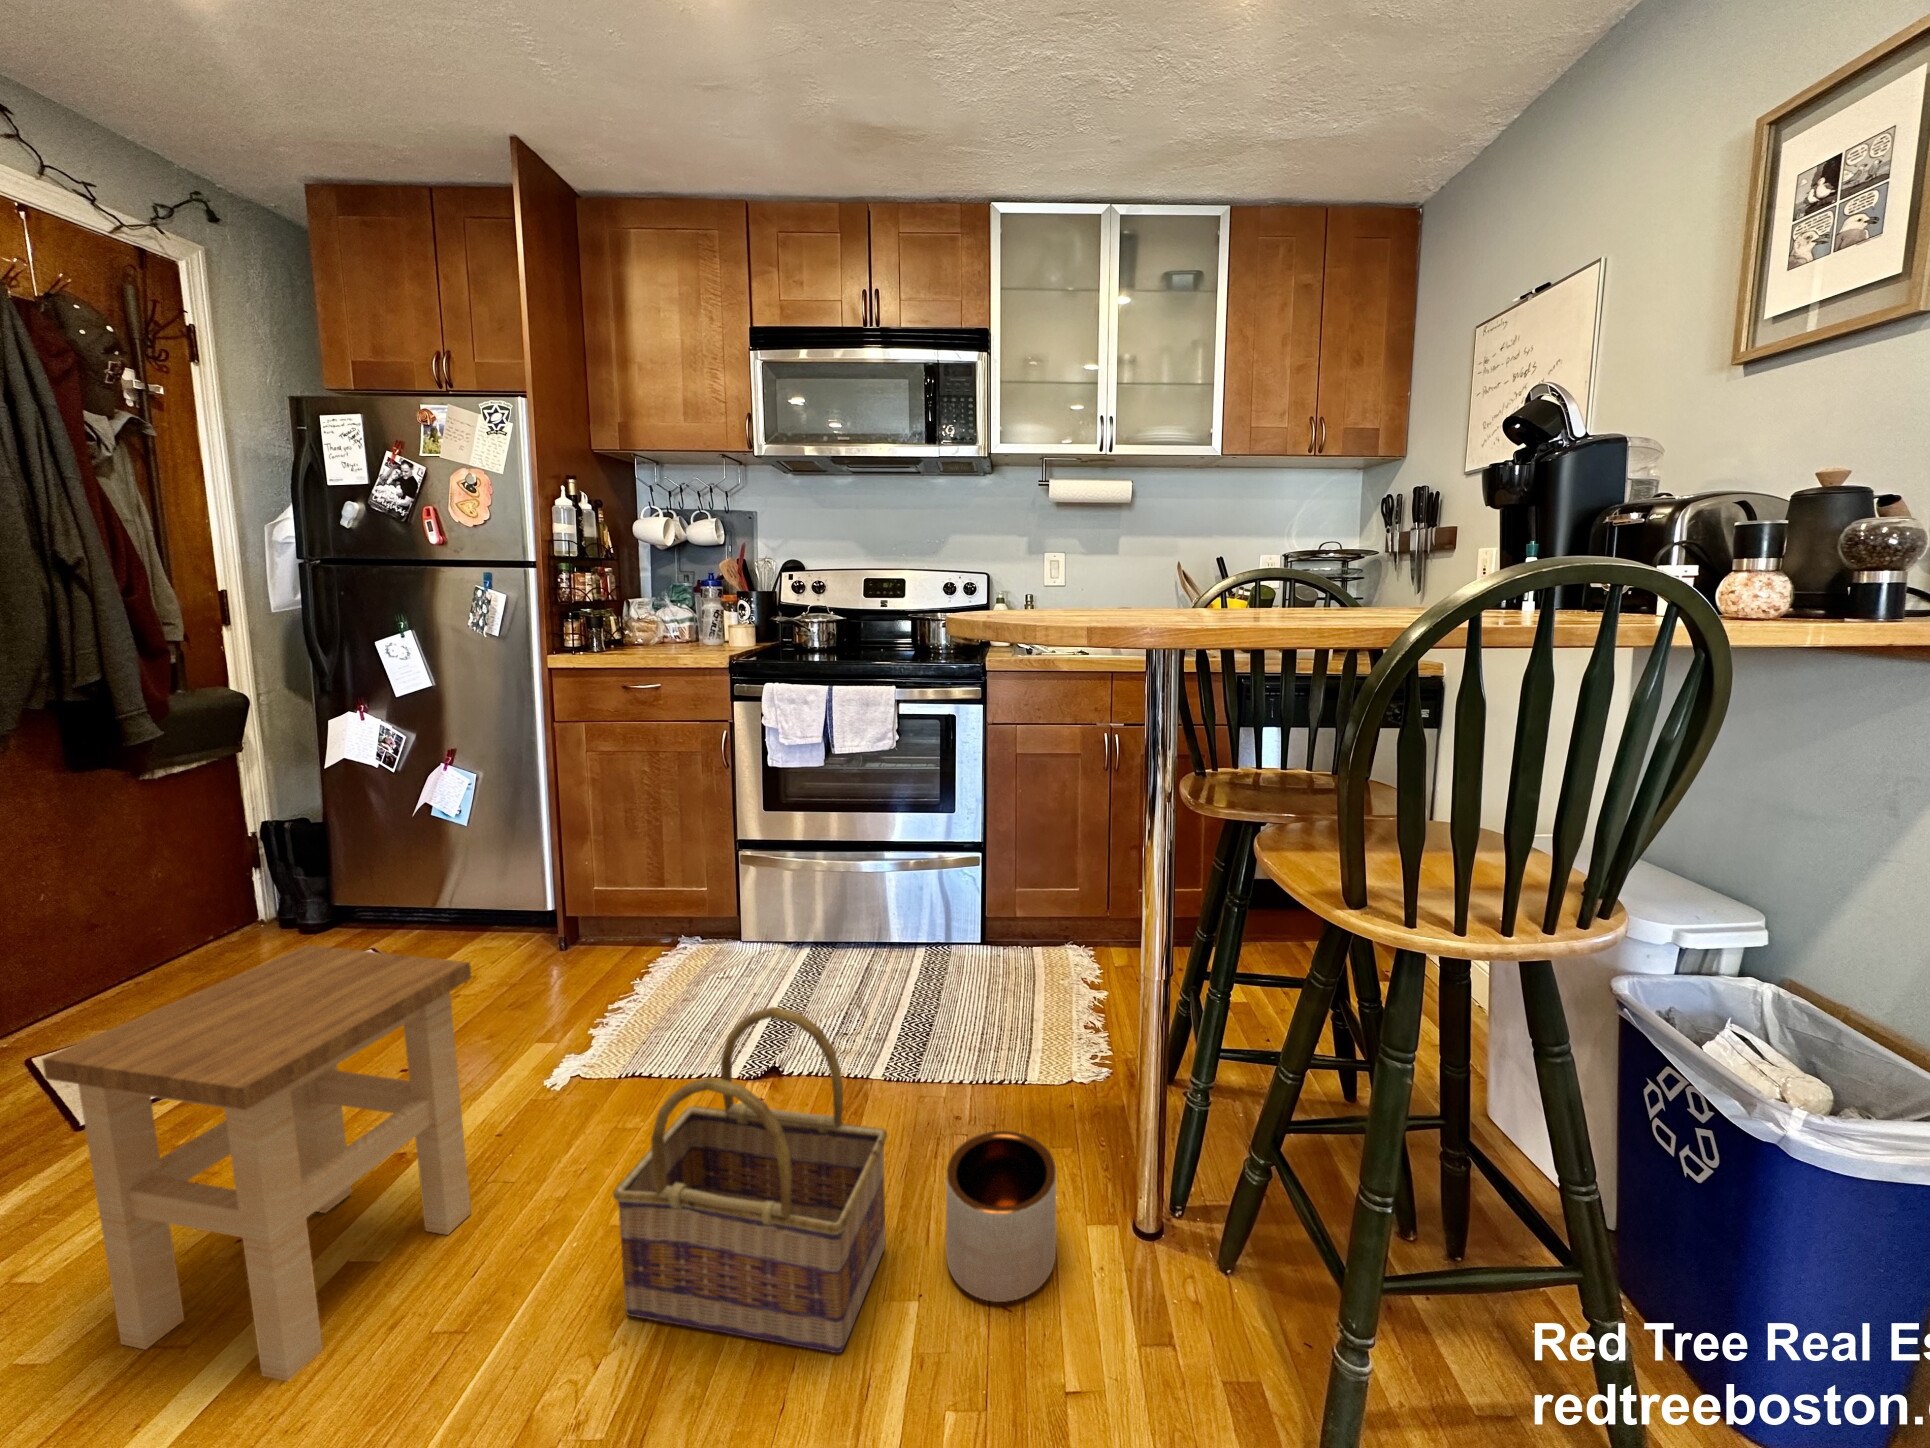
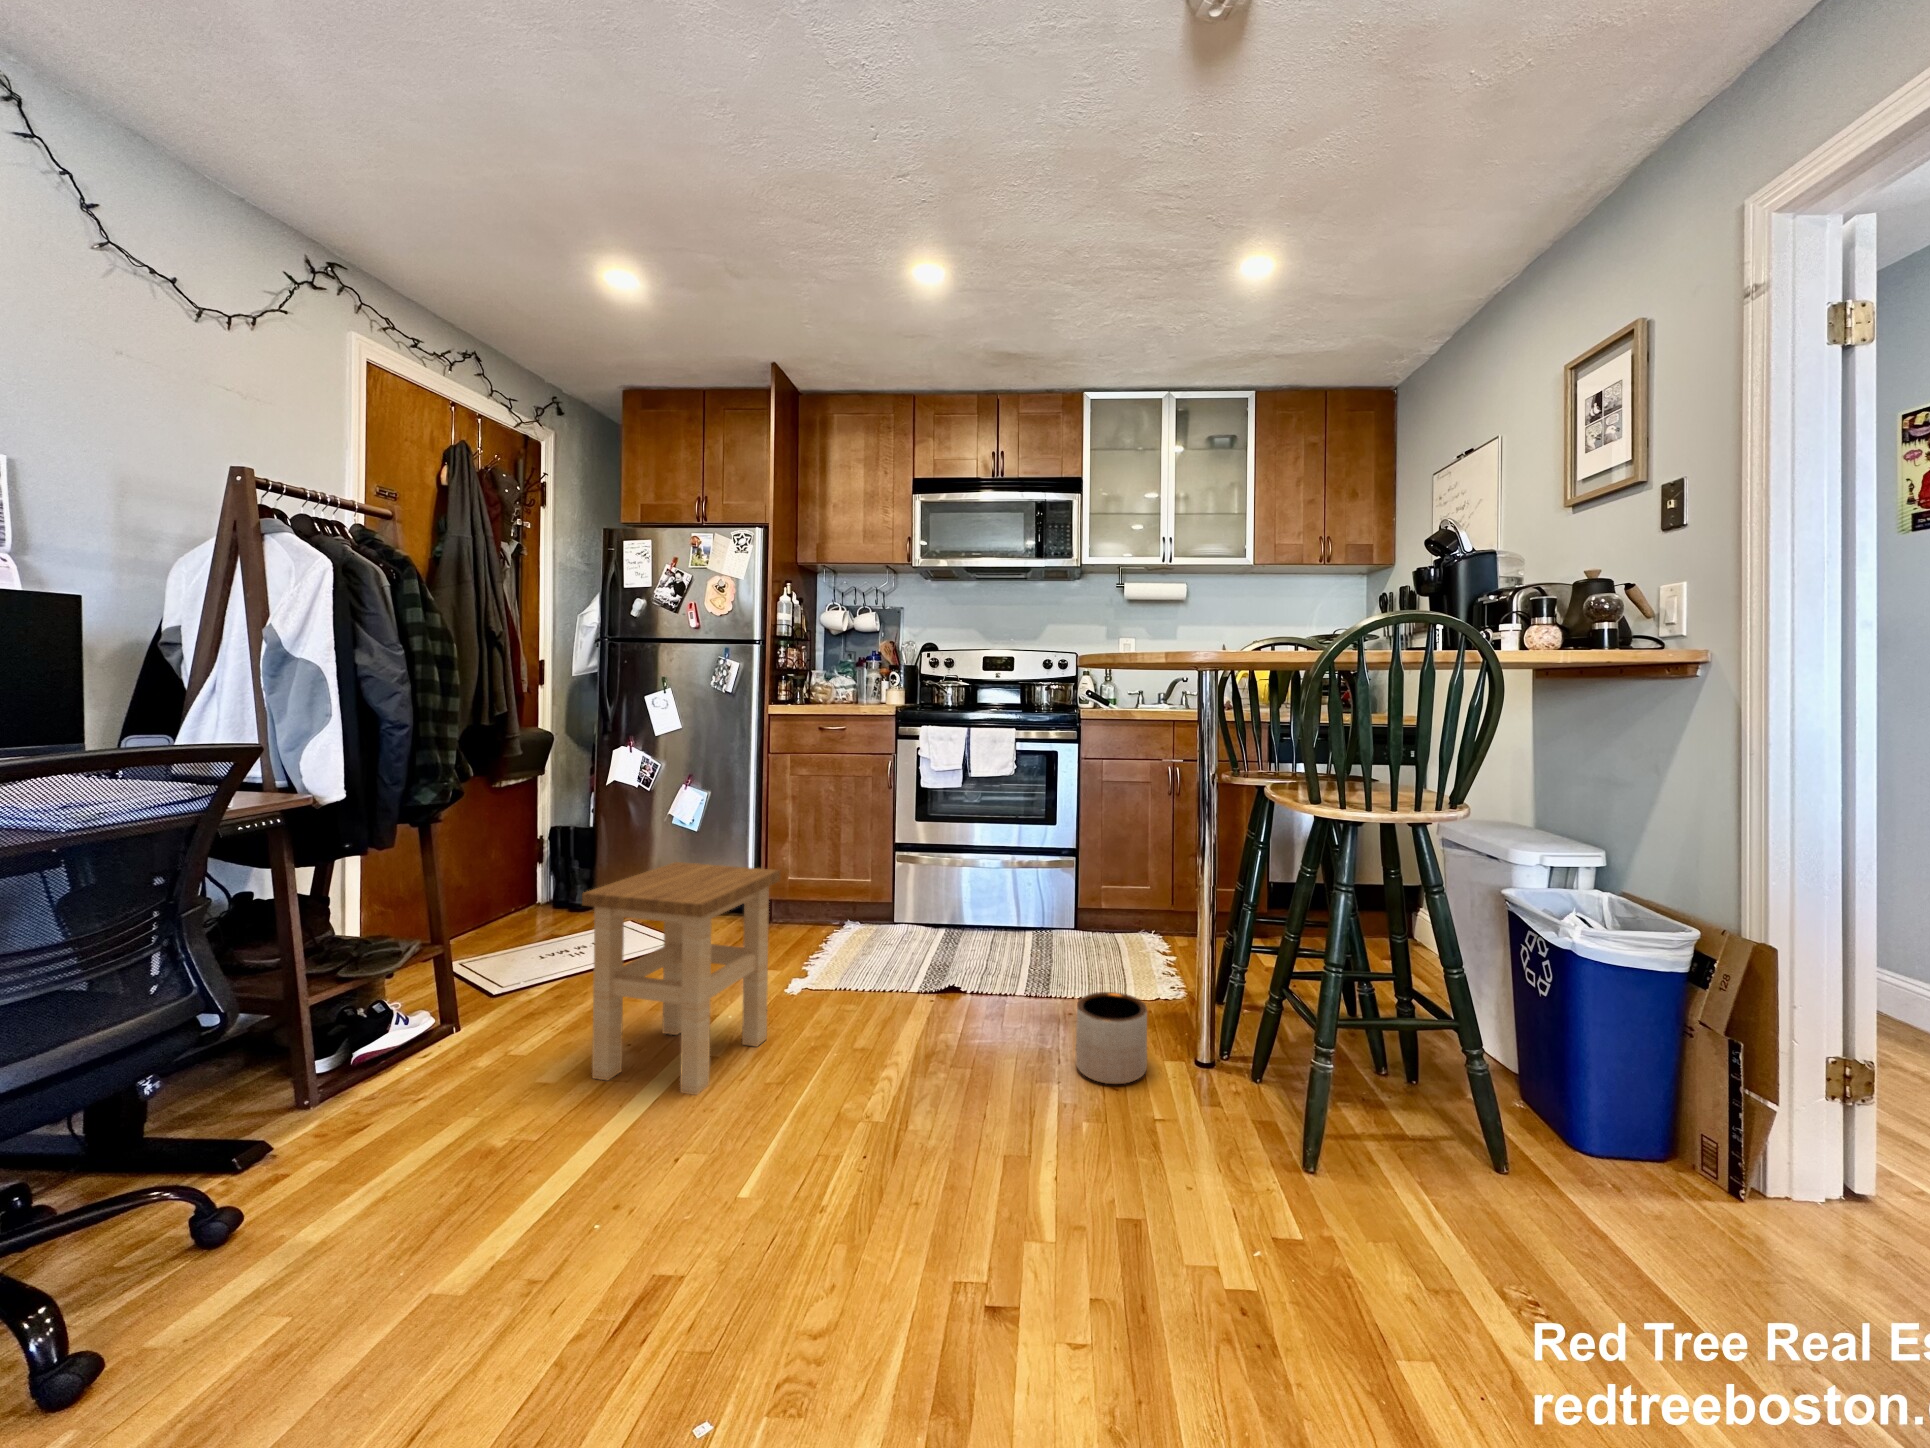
basket: present [613,1007,887,1353] -> none [881,898,1039,1099]

